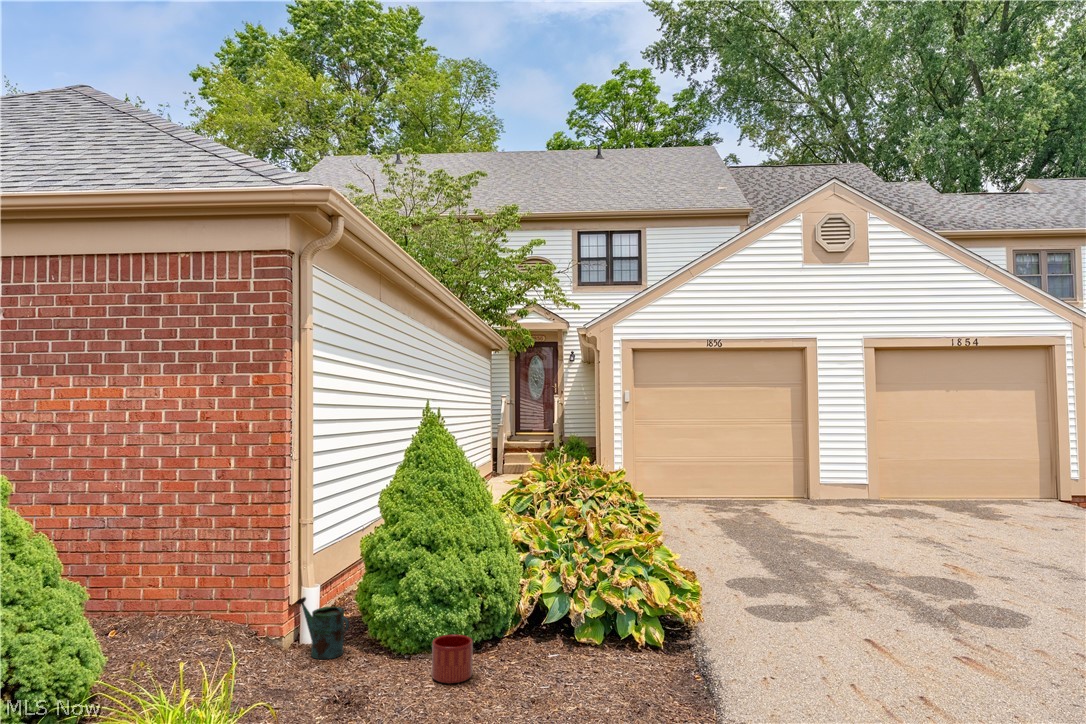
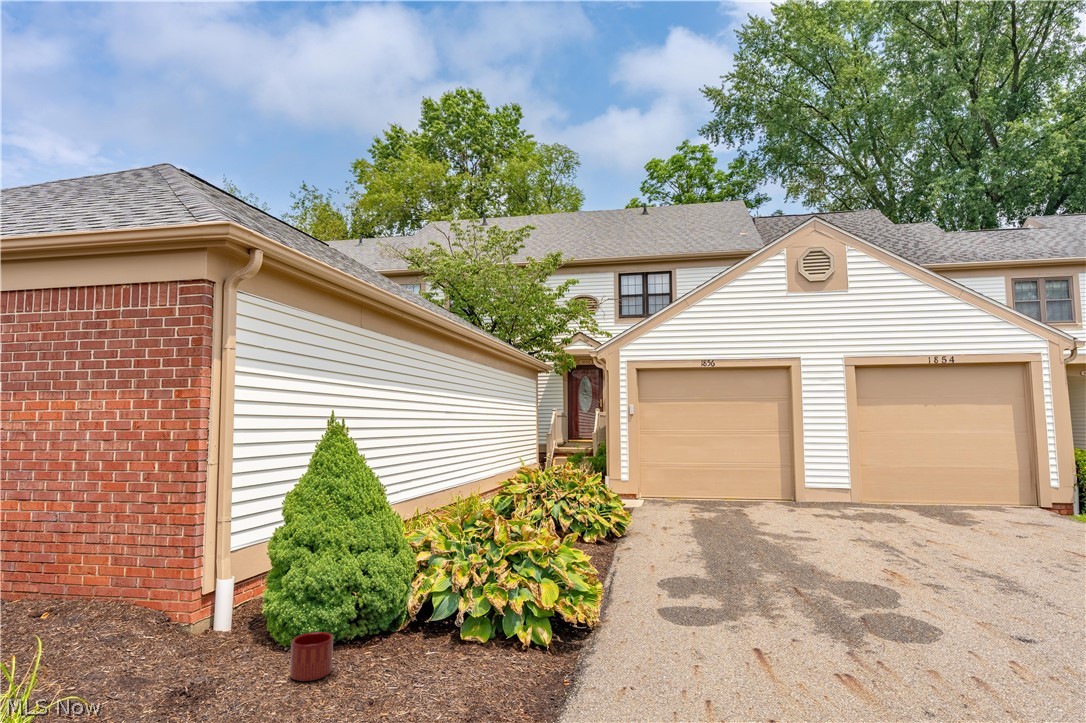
watering can: present [296,597,349,659] -> none [204,591,242,651]

